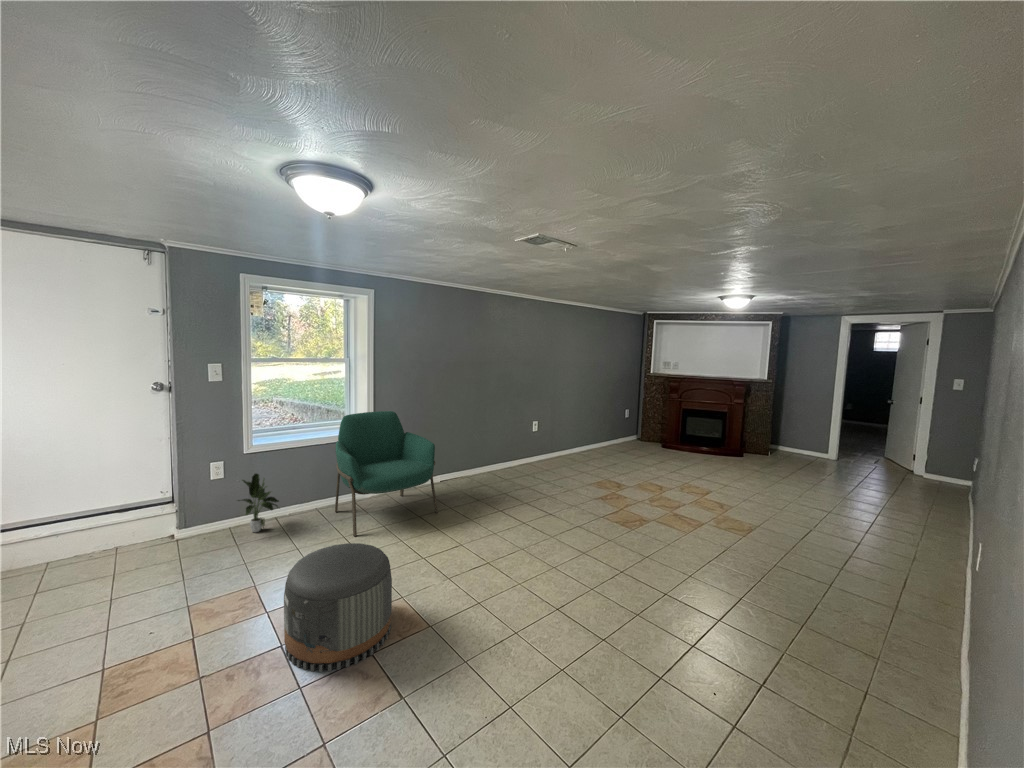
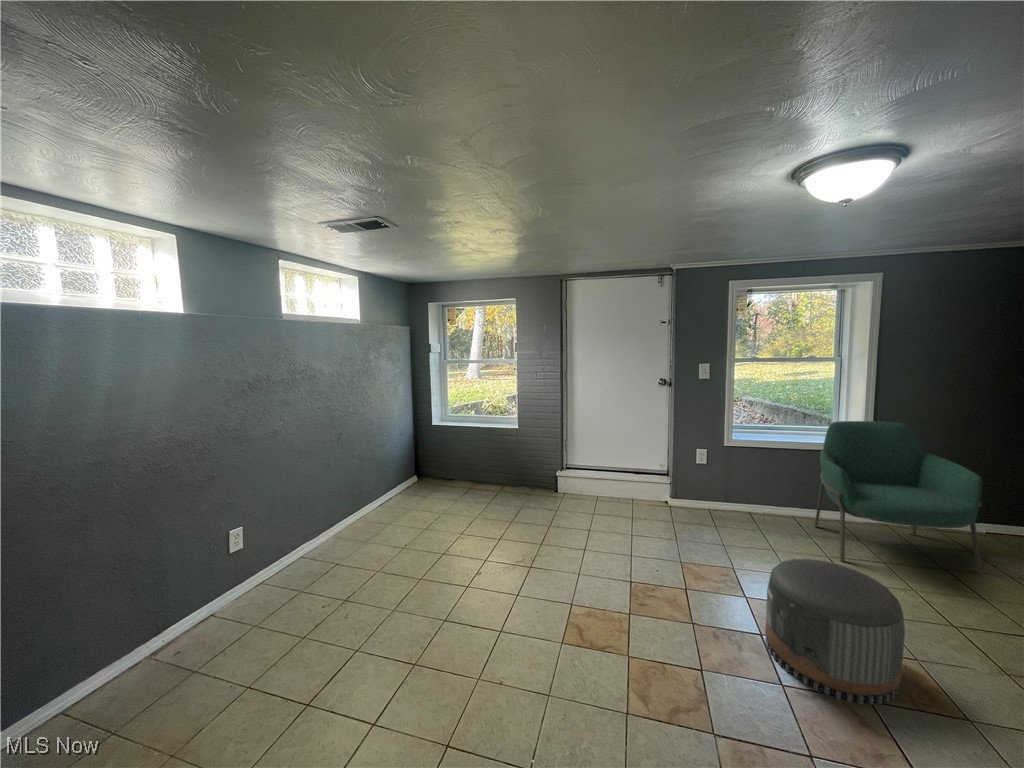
potted plant: present [238,474,279,532] -> none [716,466,756,521]

